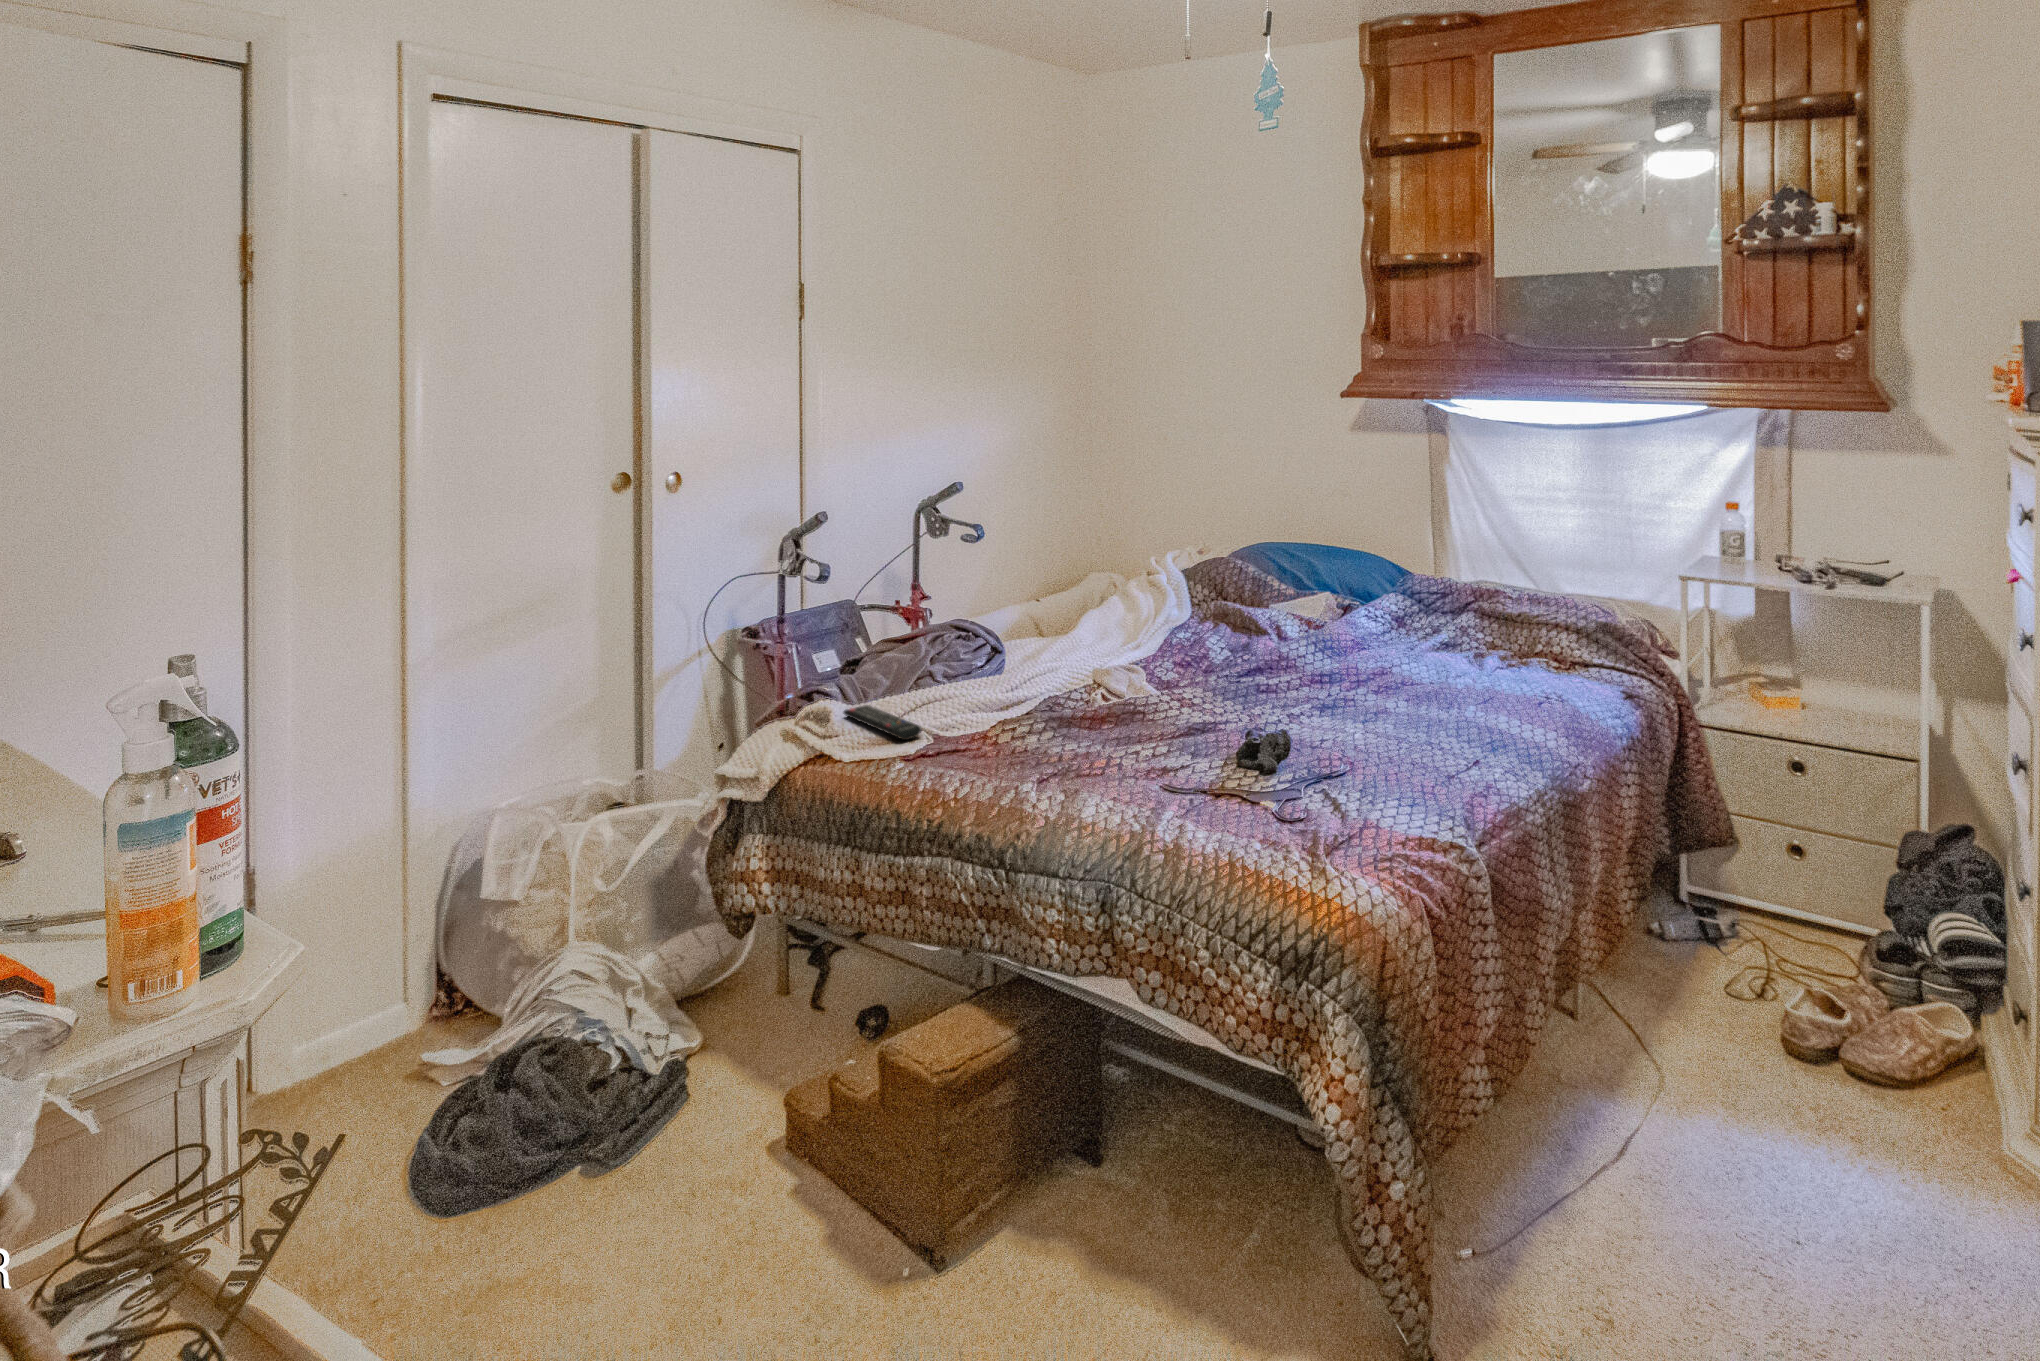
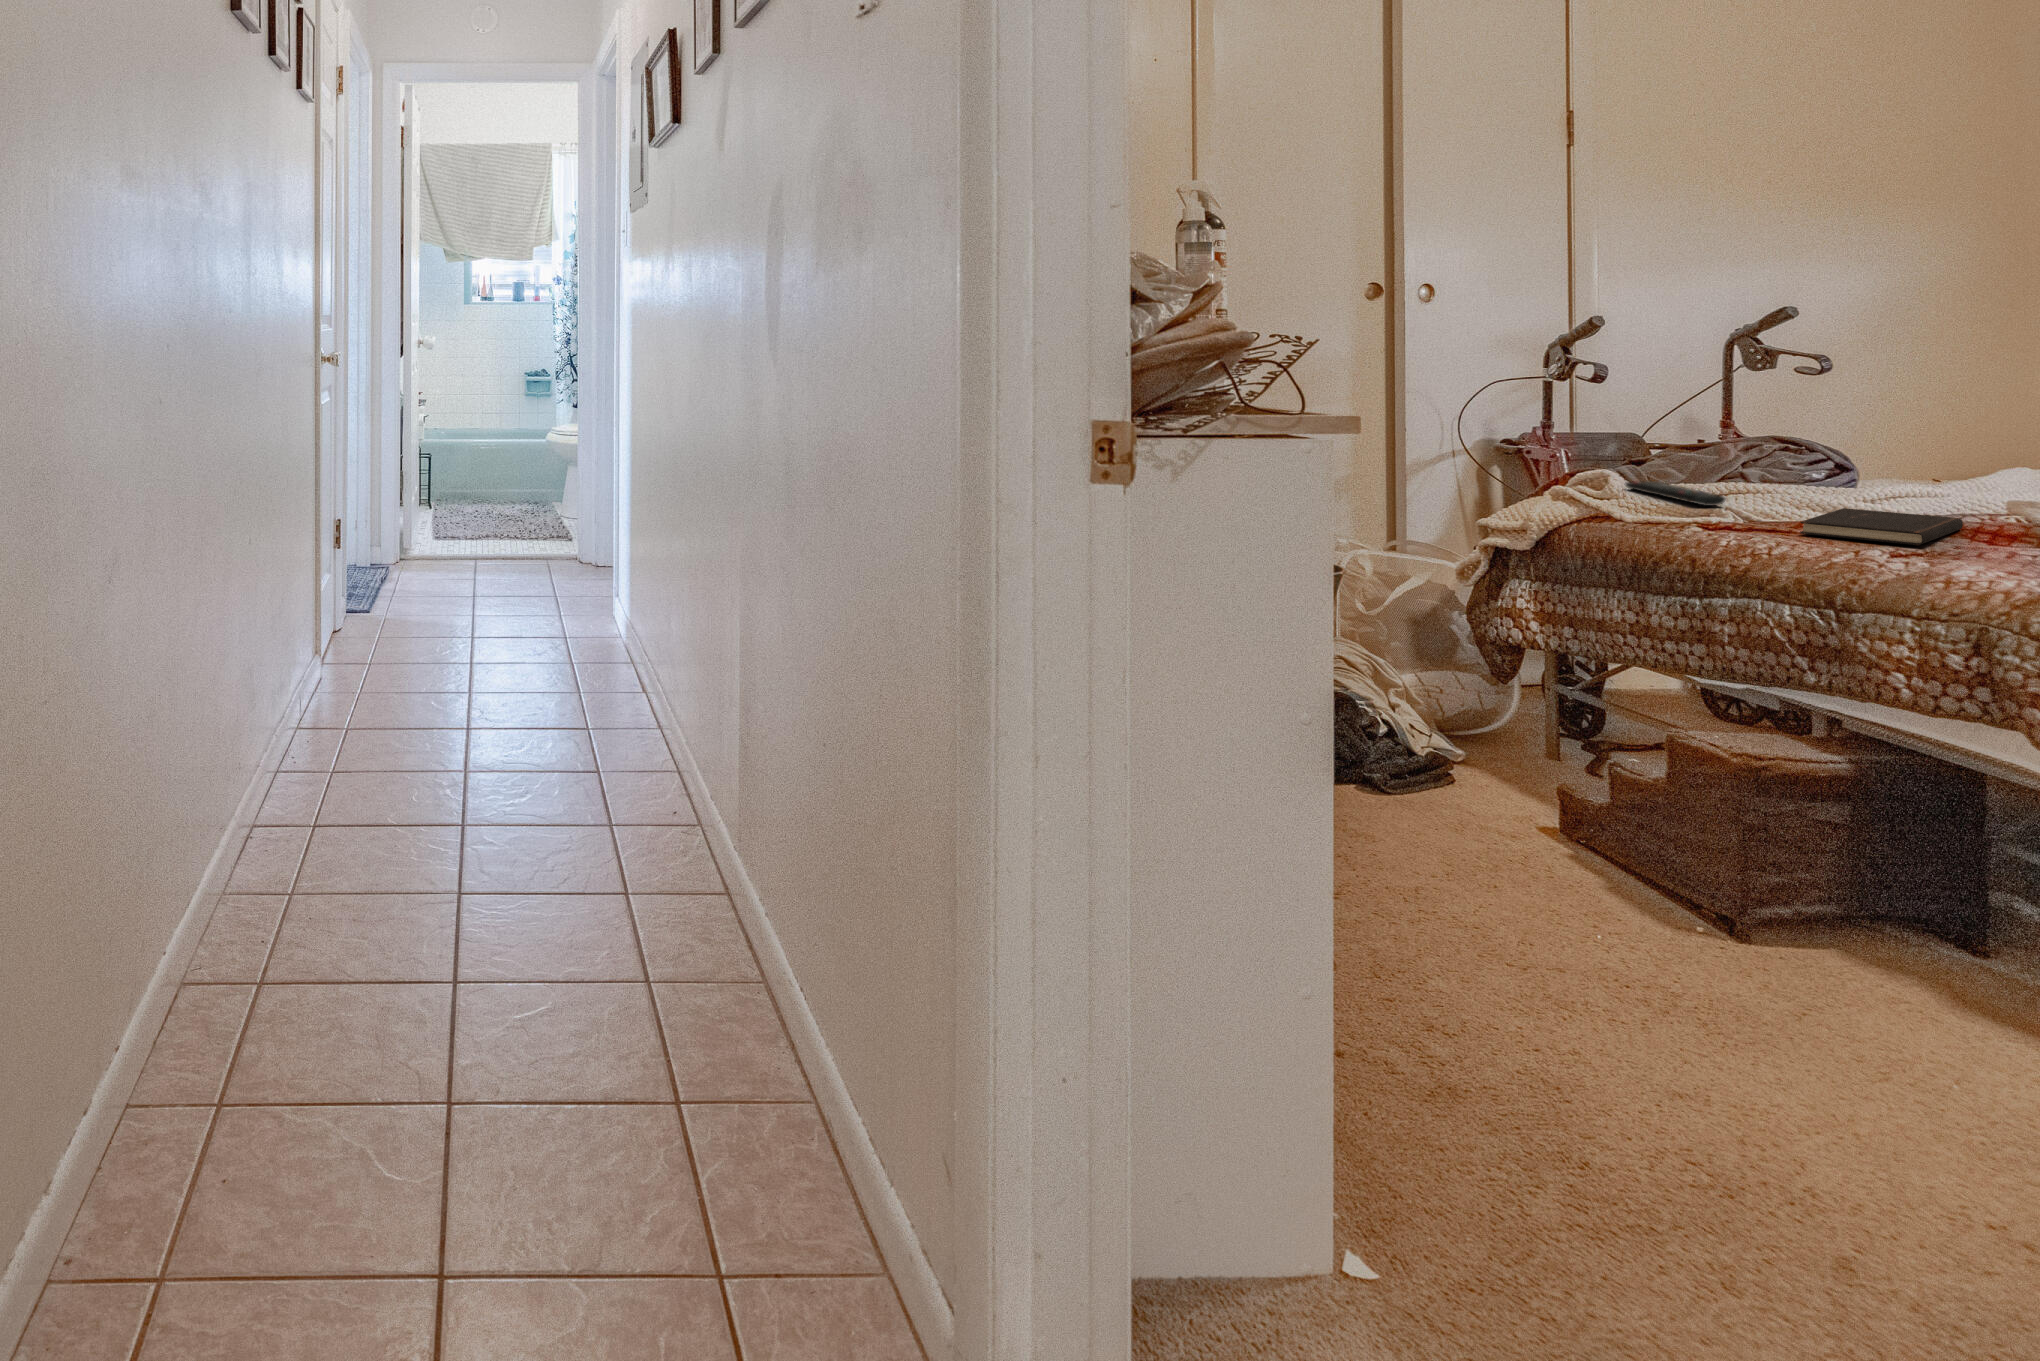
hardcover book: none [978,729,1079,781] -> present [1800,508,1963,545]

